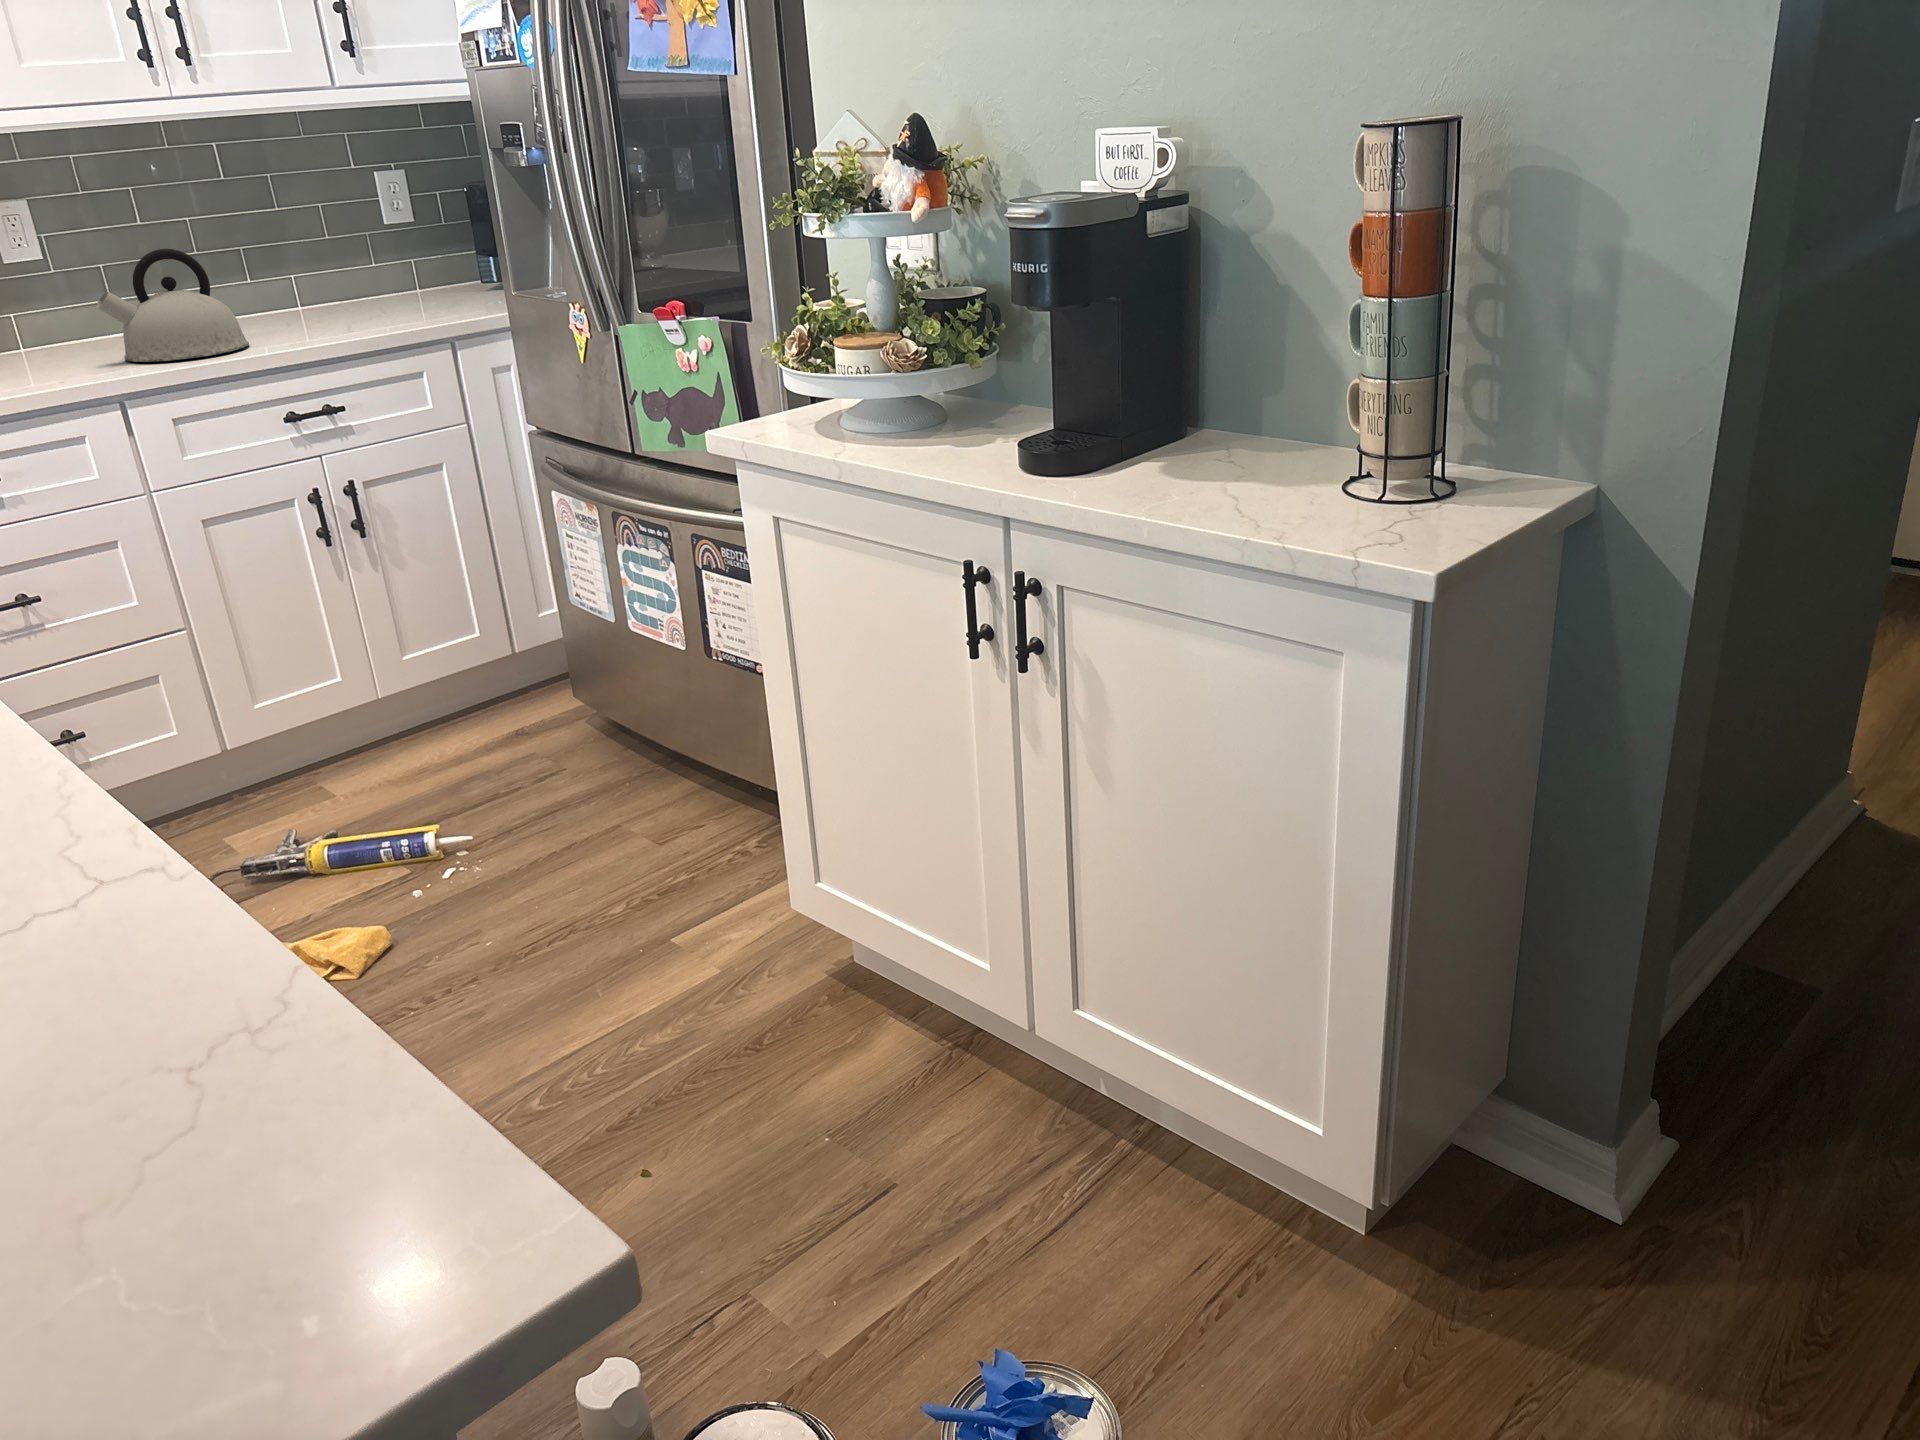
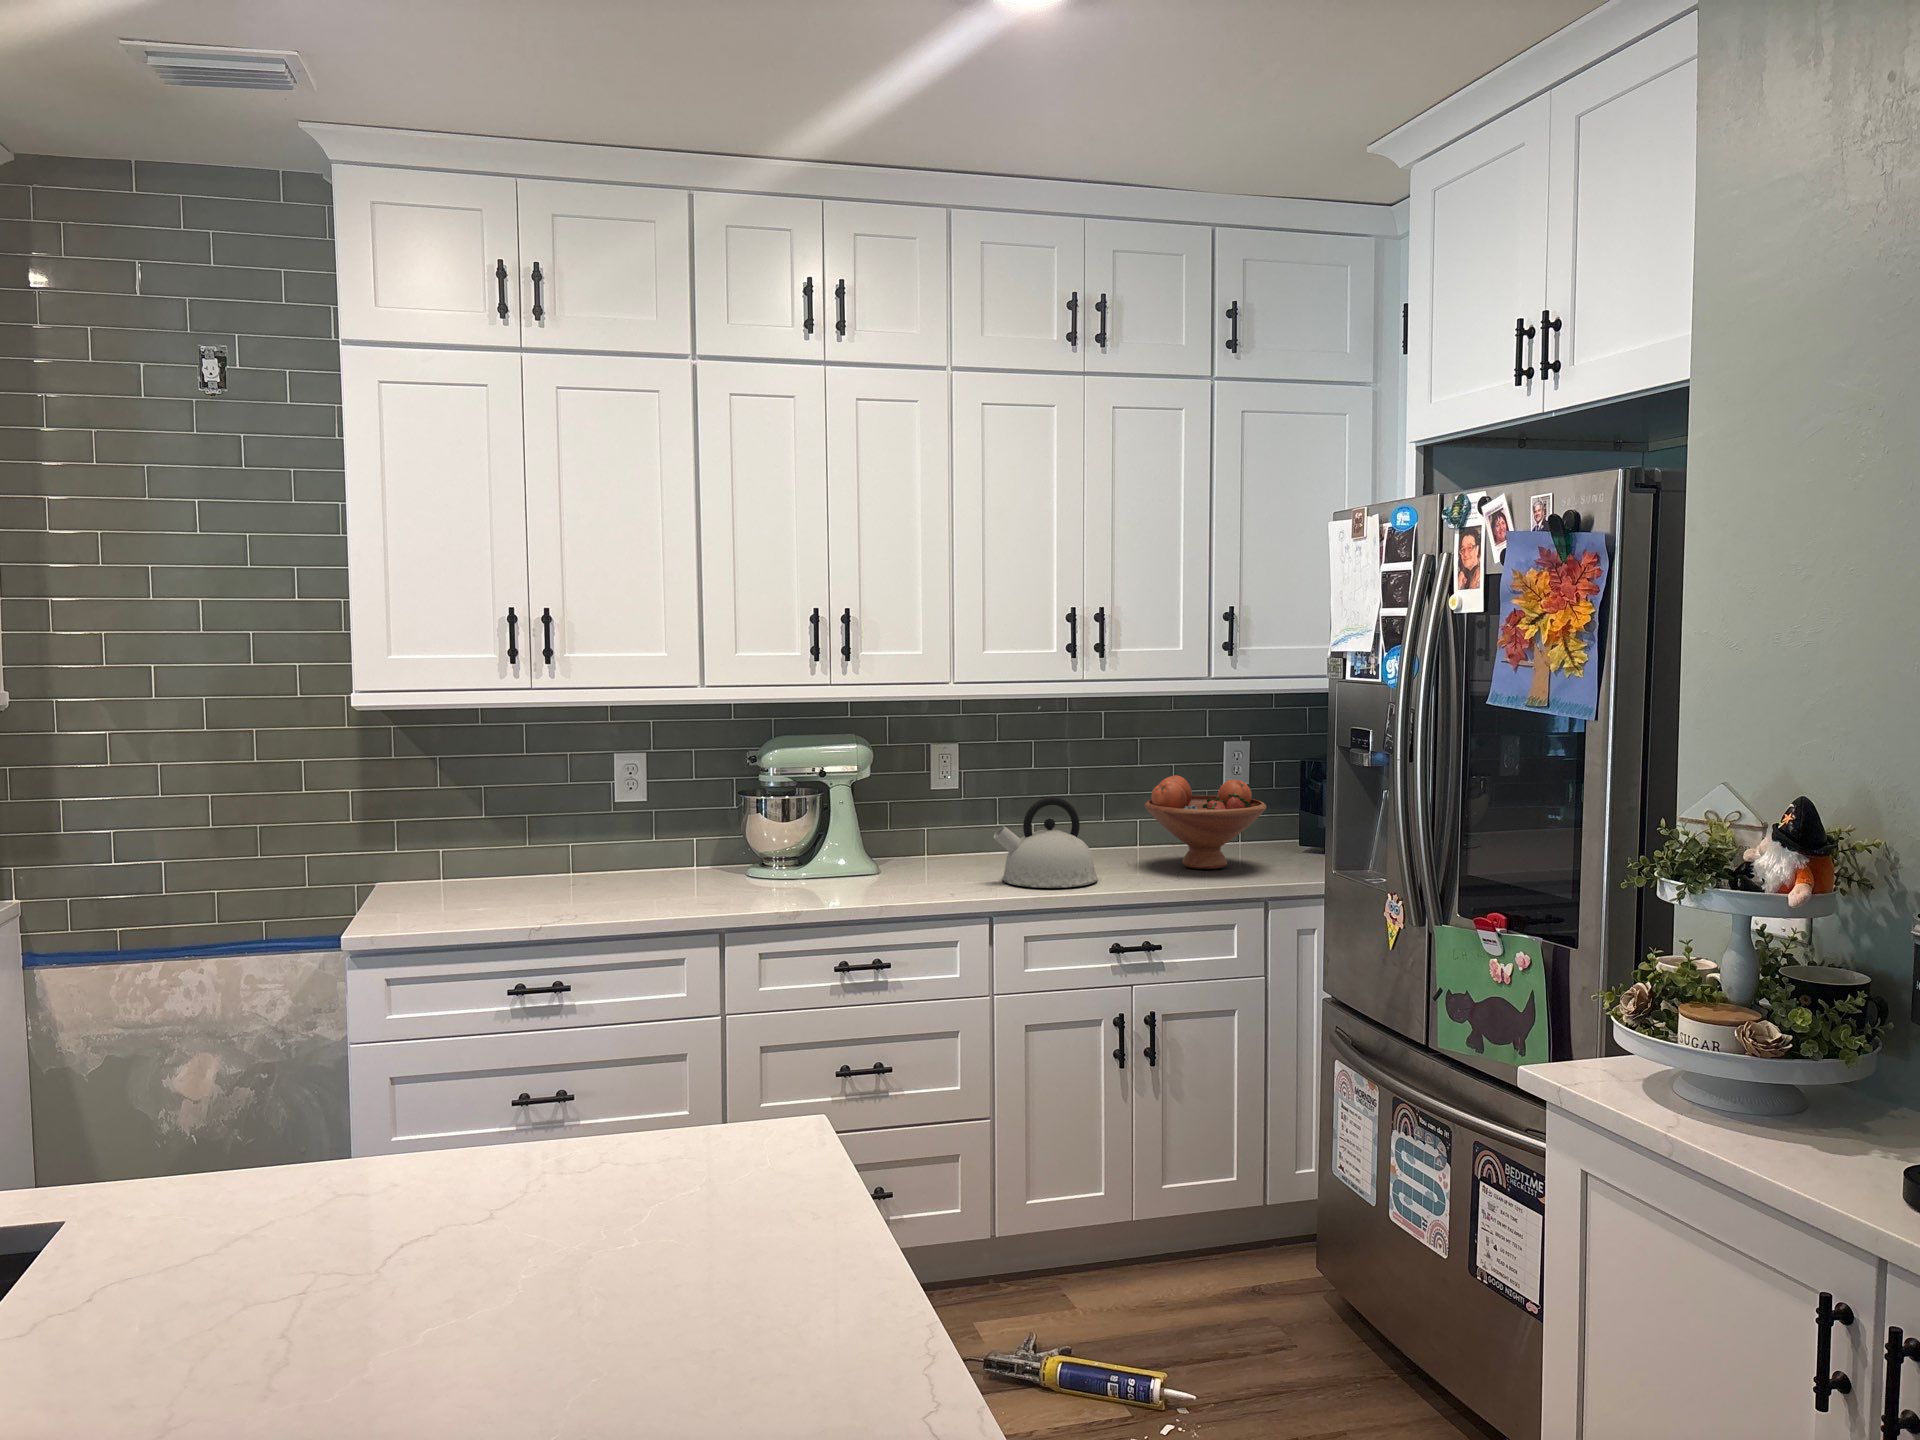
fruit bowl: none [289,214,434,321] -> present [1144,775,1266,869]

